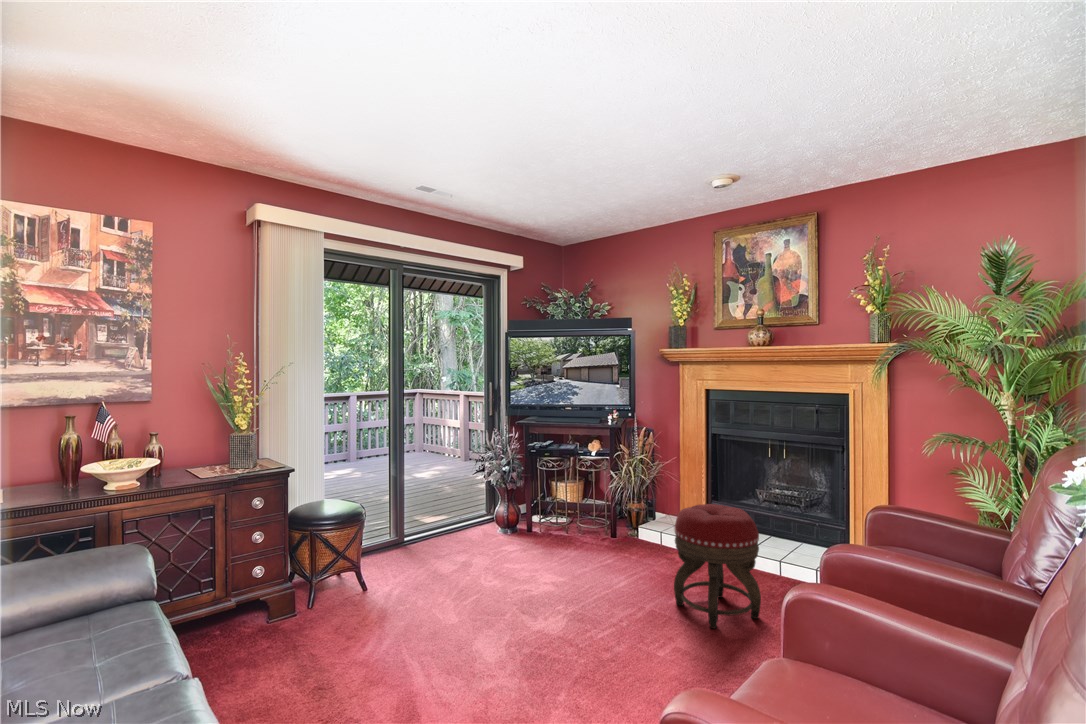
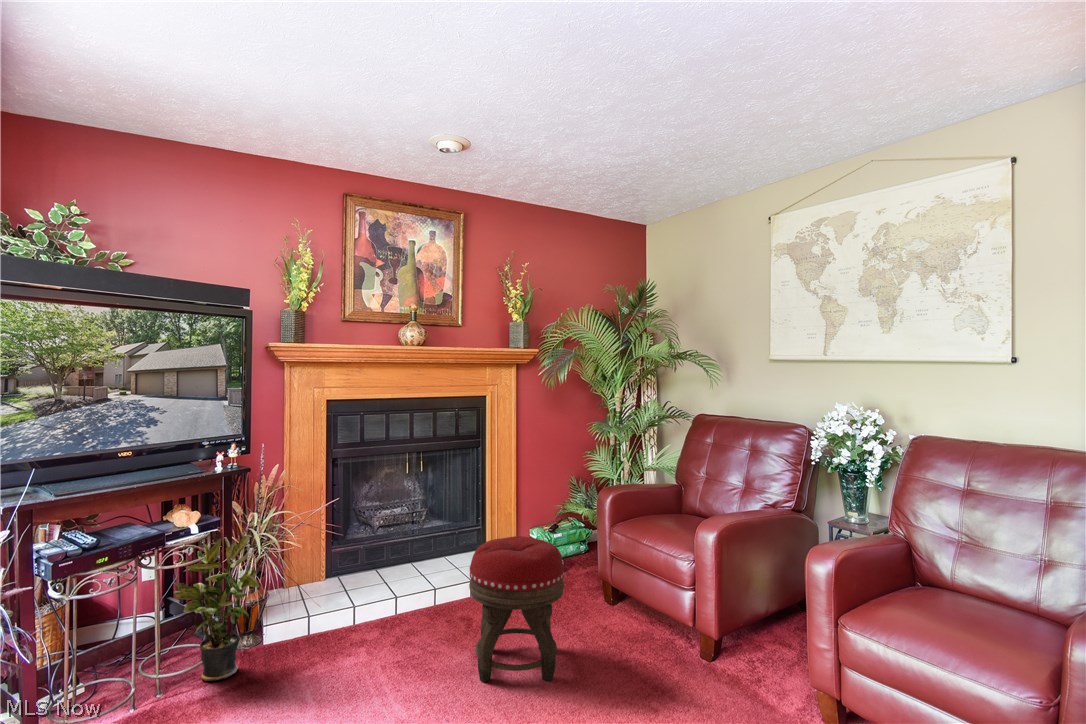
potted plant: none [574,459,618,541] -> present [174,534,259,681]

